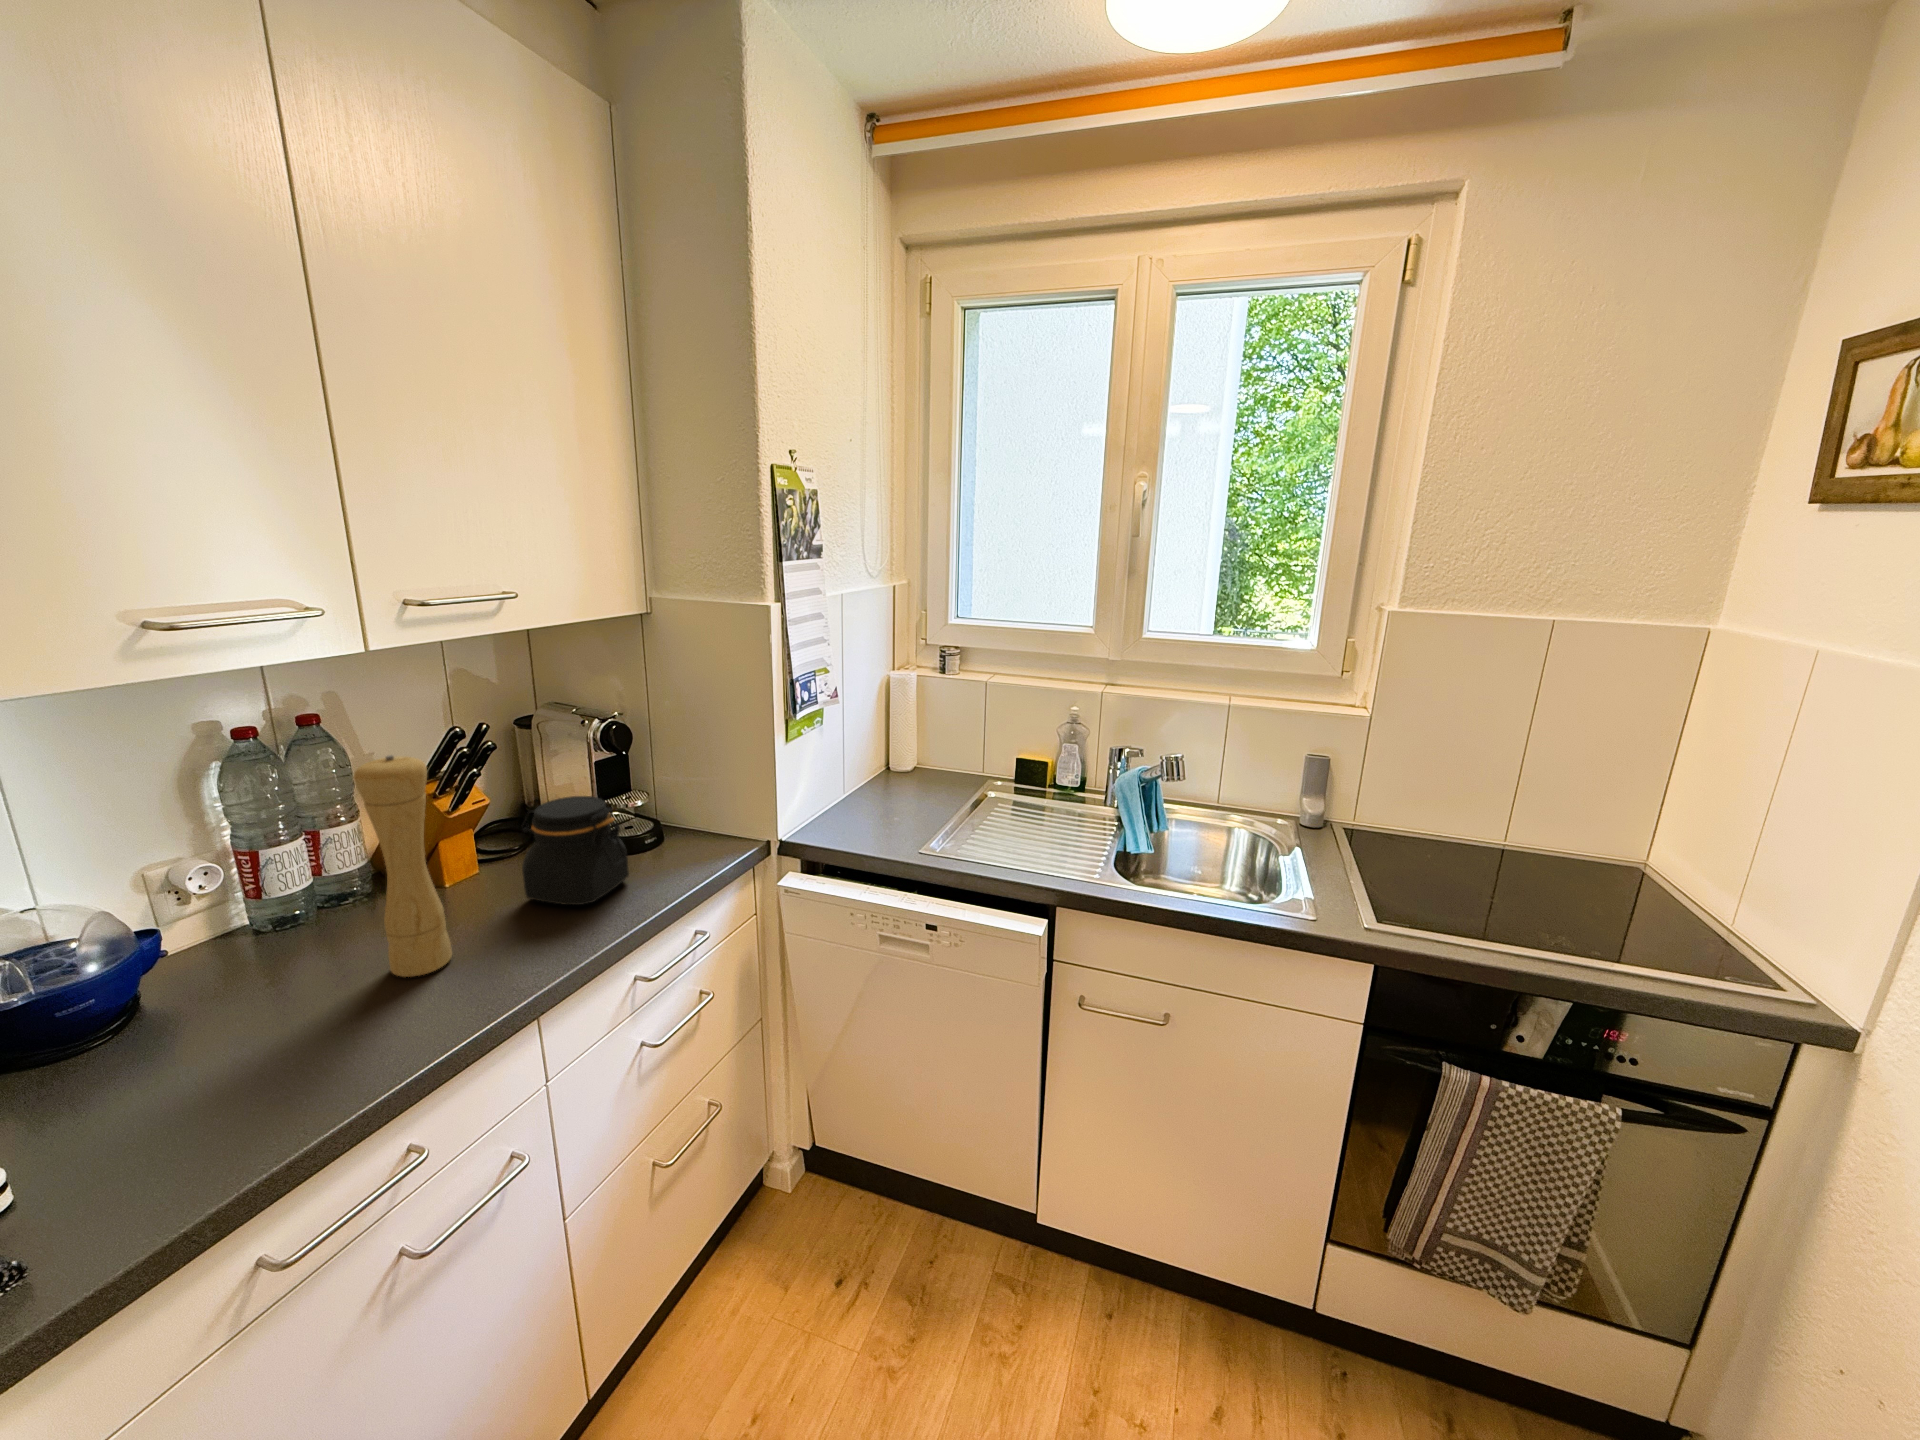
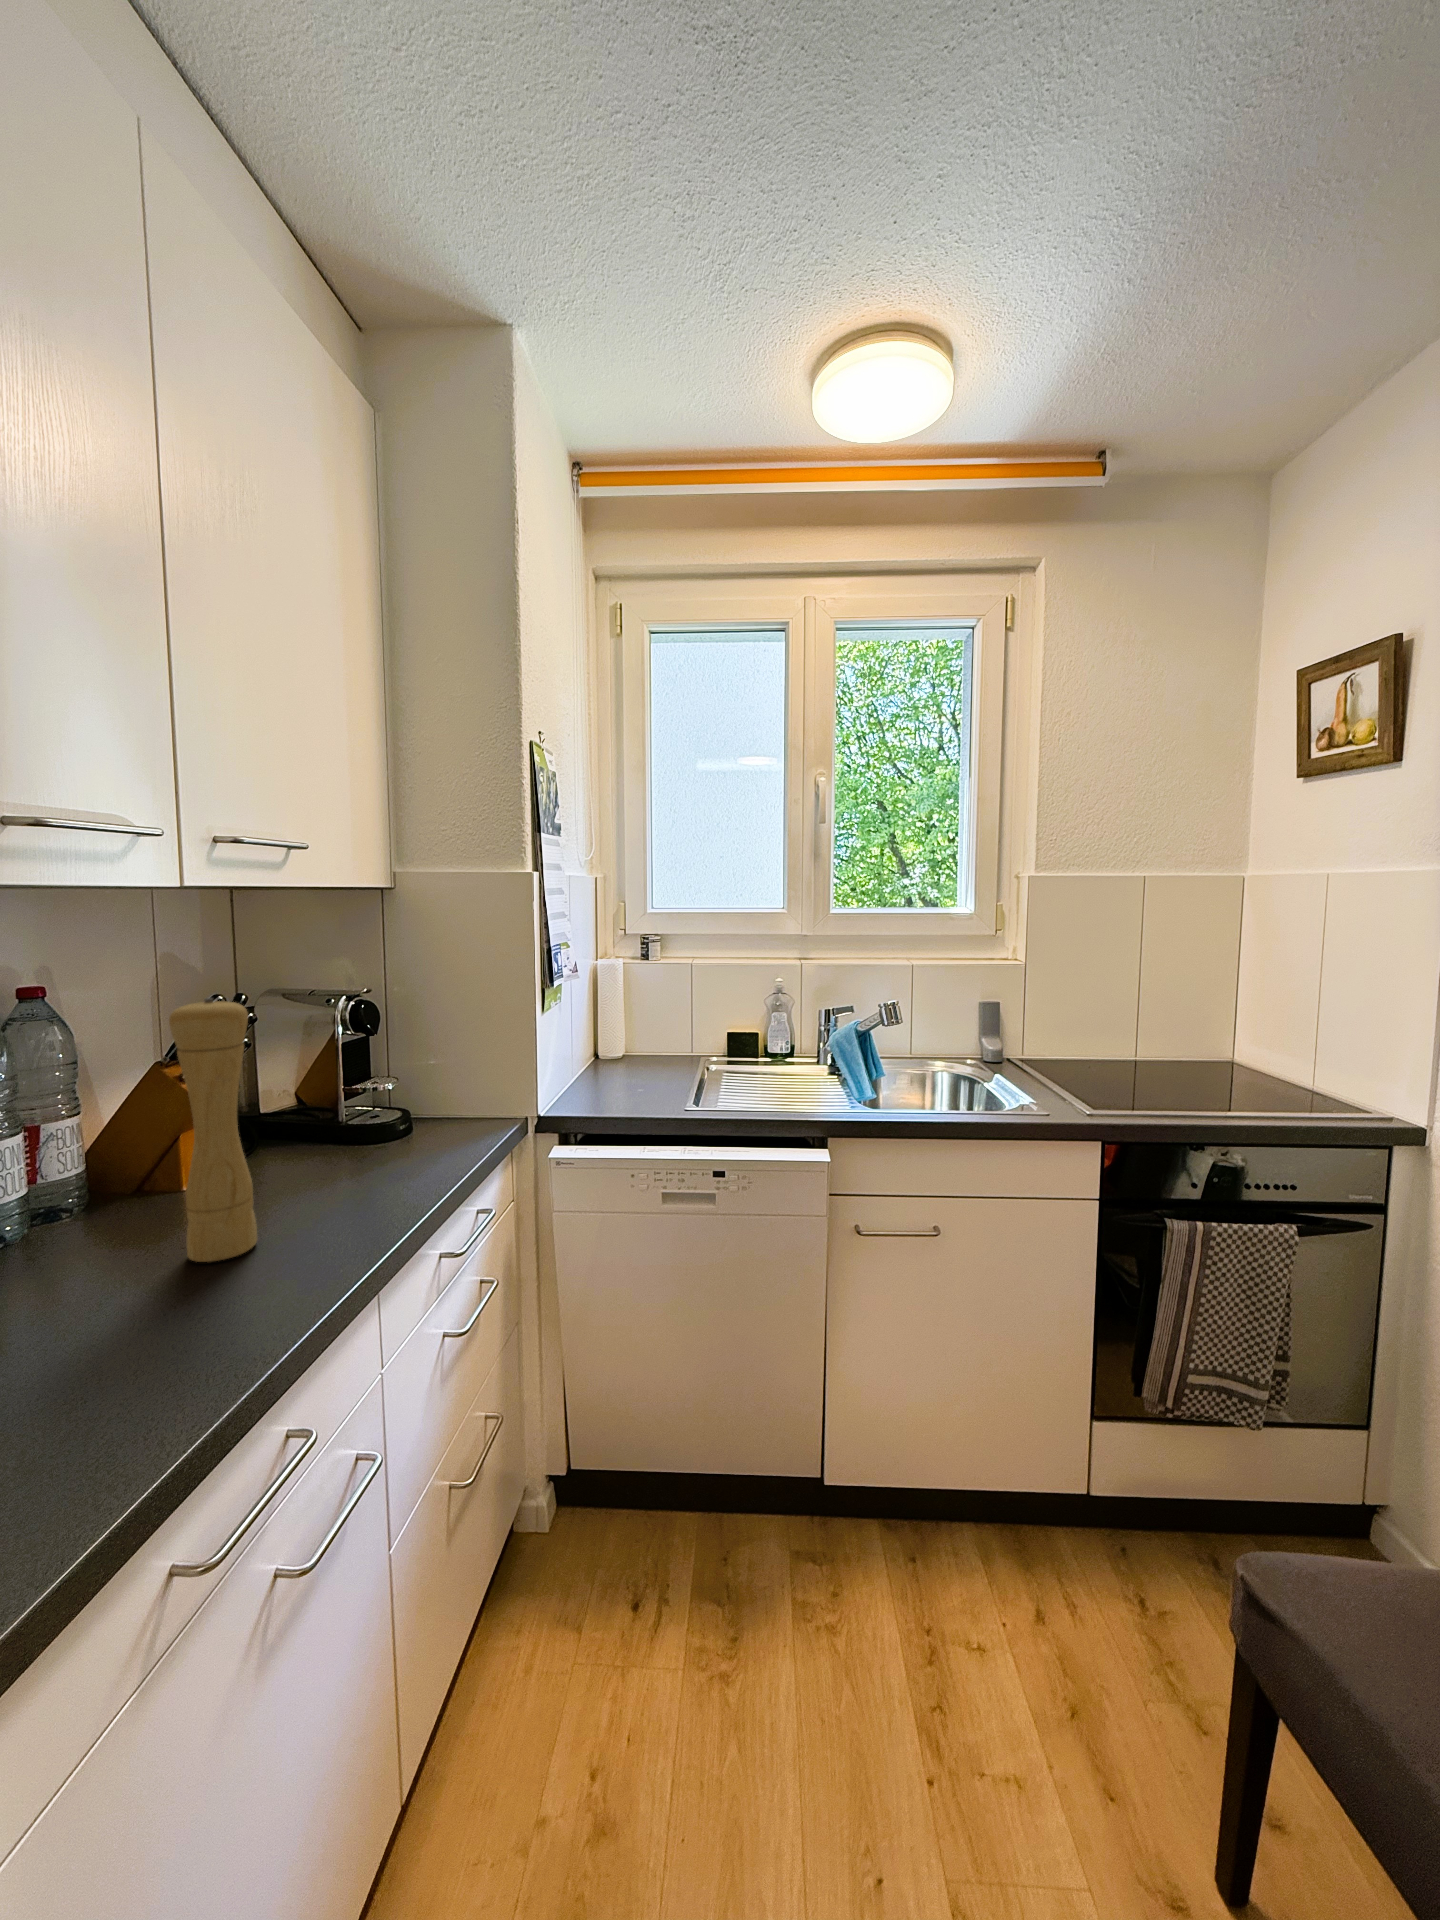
jar: present [521,796,629,905] -> none [290,1068,414,1184]

